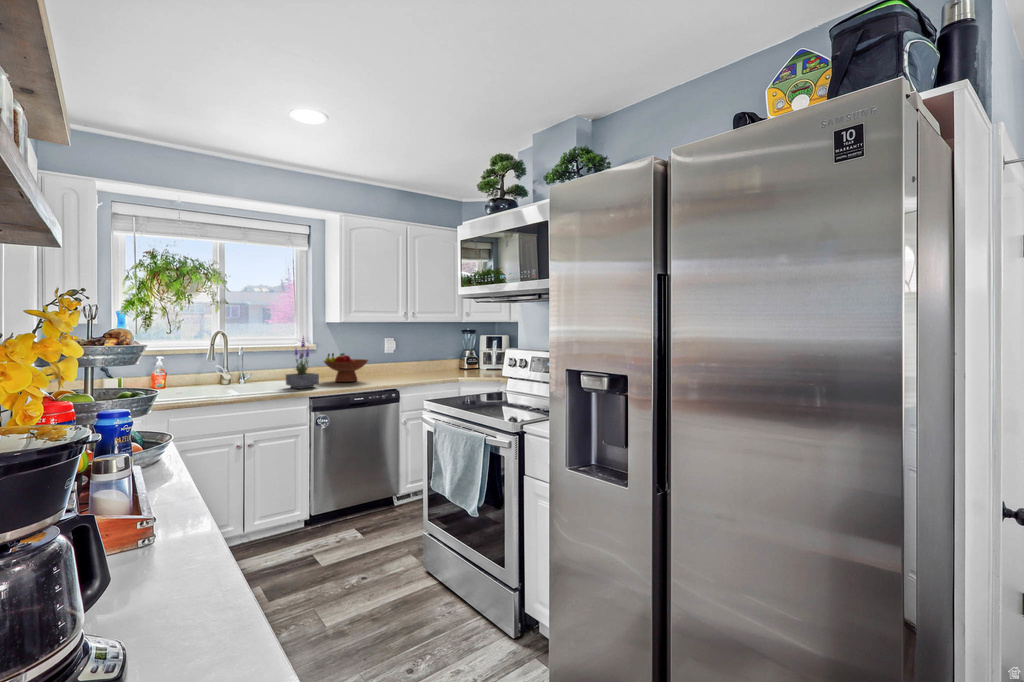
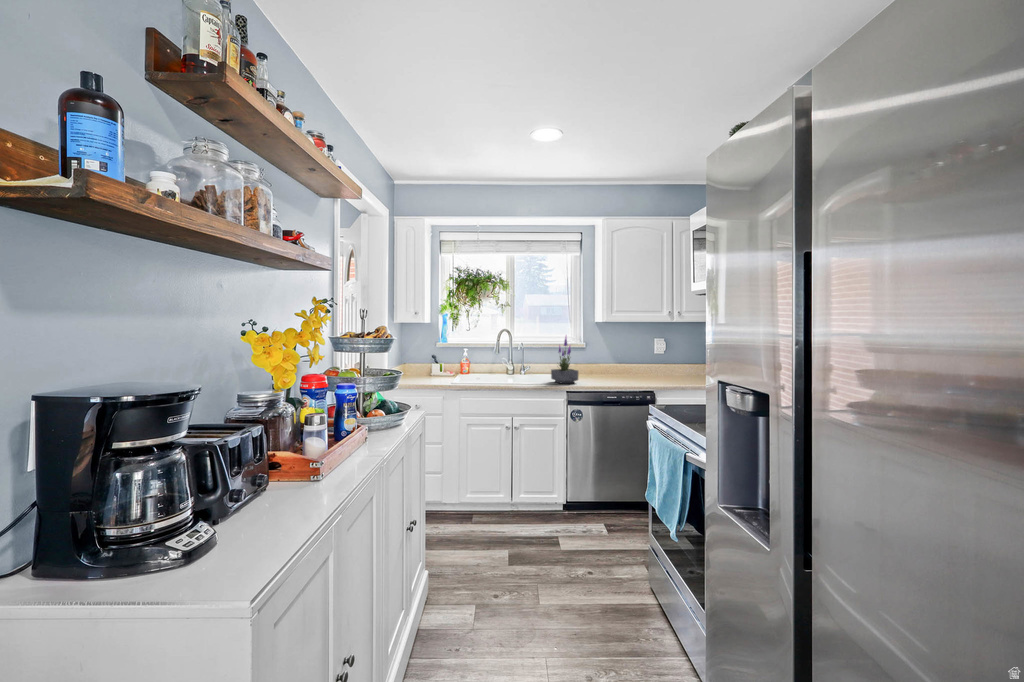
fruit bowl: present [324,353,368,382] -> none [587,351,630,380]

